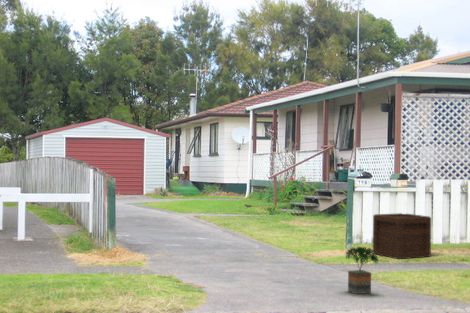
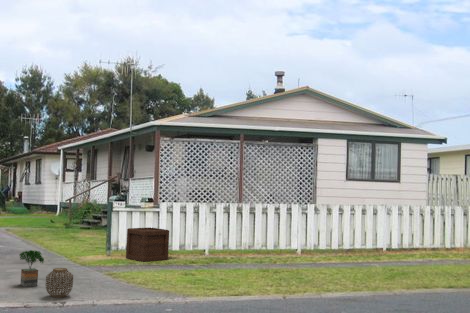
potted tree: present [346,247,378,294] -> present [19,250,44,287]
woven basket: none [303,263,335,300] -> present [46,268,73,298]

